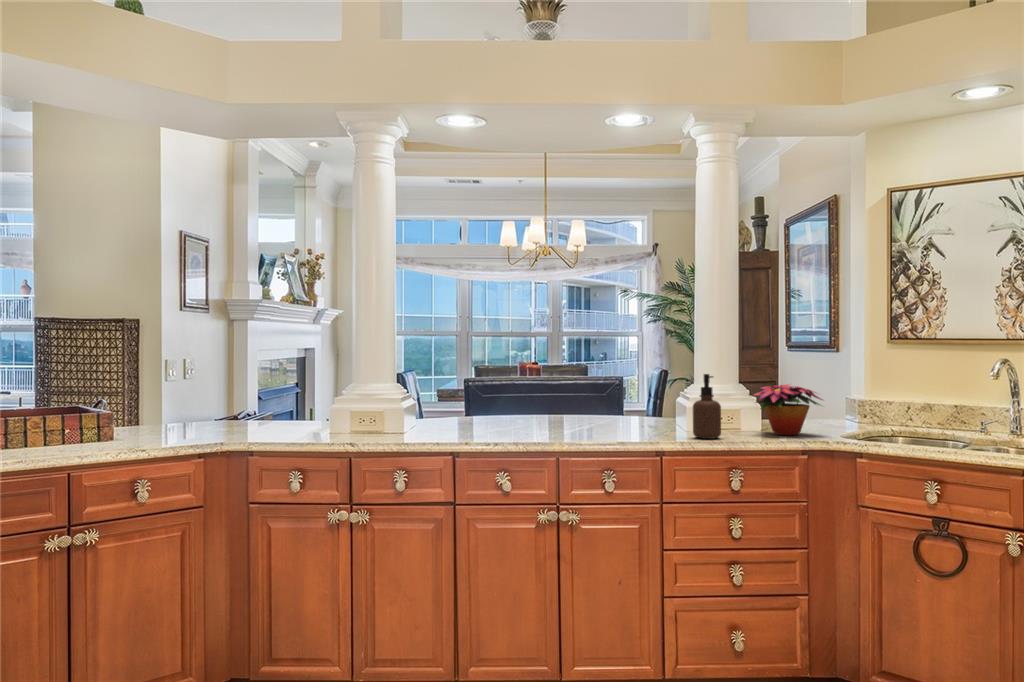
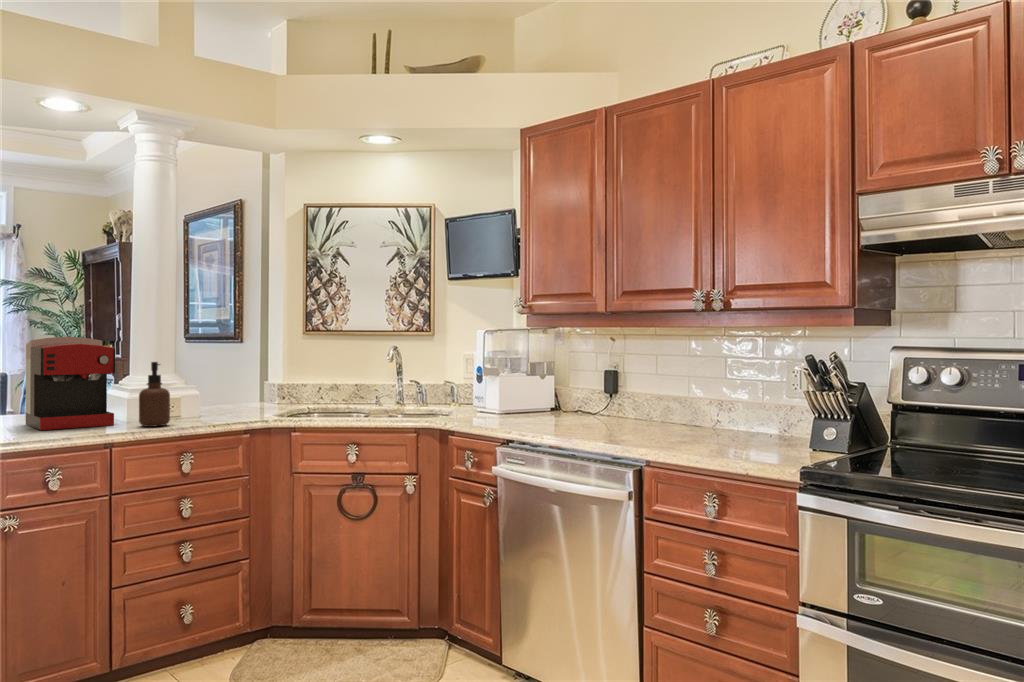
coffee maker: none [611,349,675,434] -> present [26,336,115,430]
flower arrangement: present [754,384,822,435] -> none [192,369,266,417]

